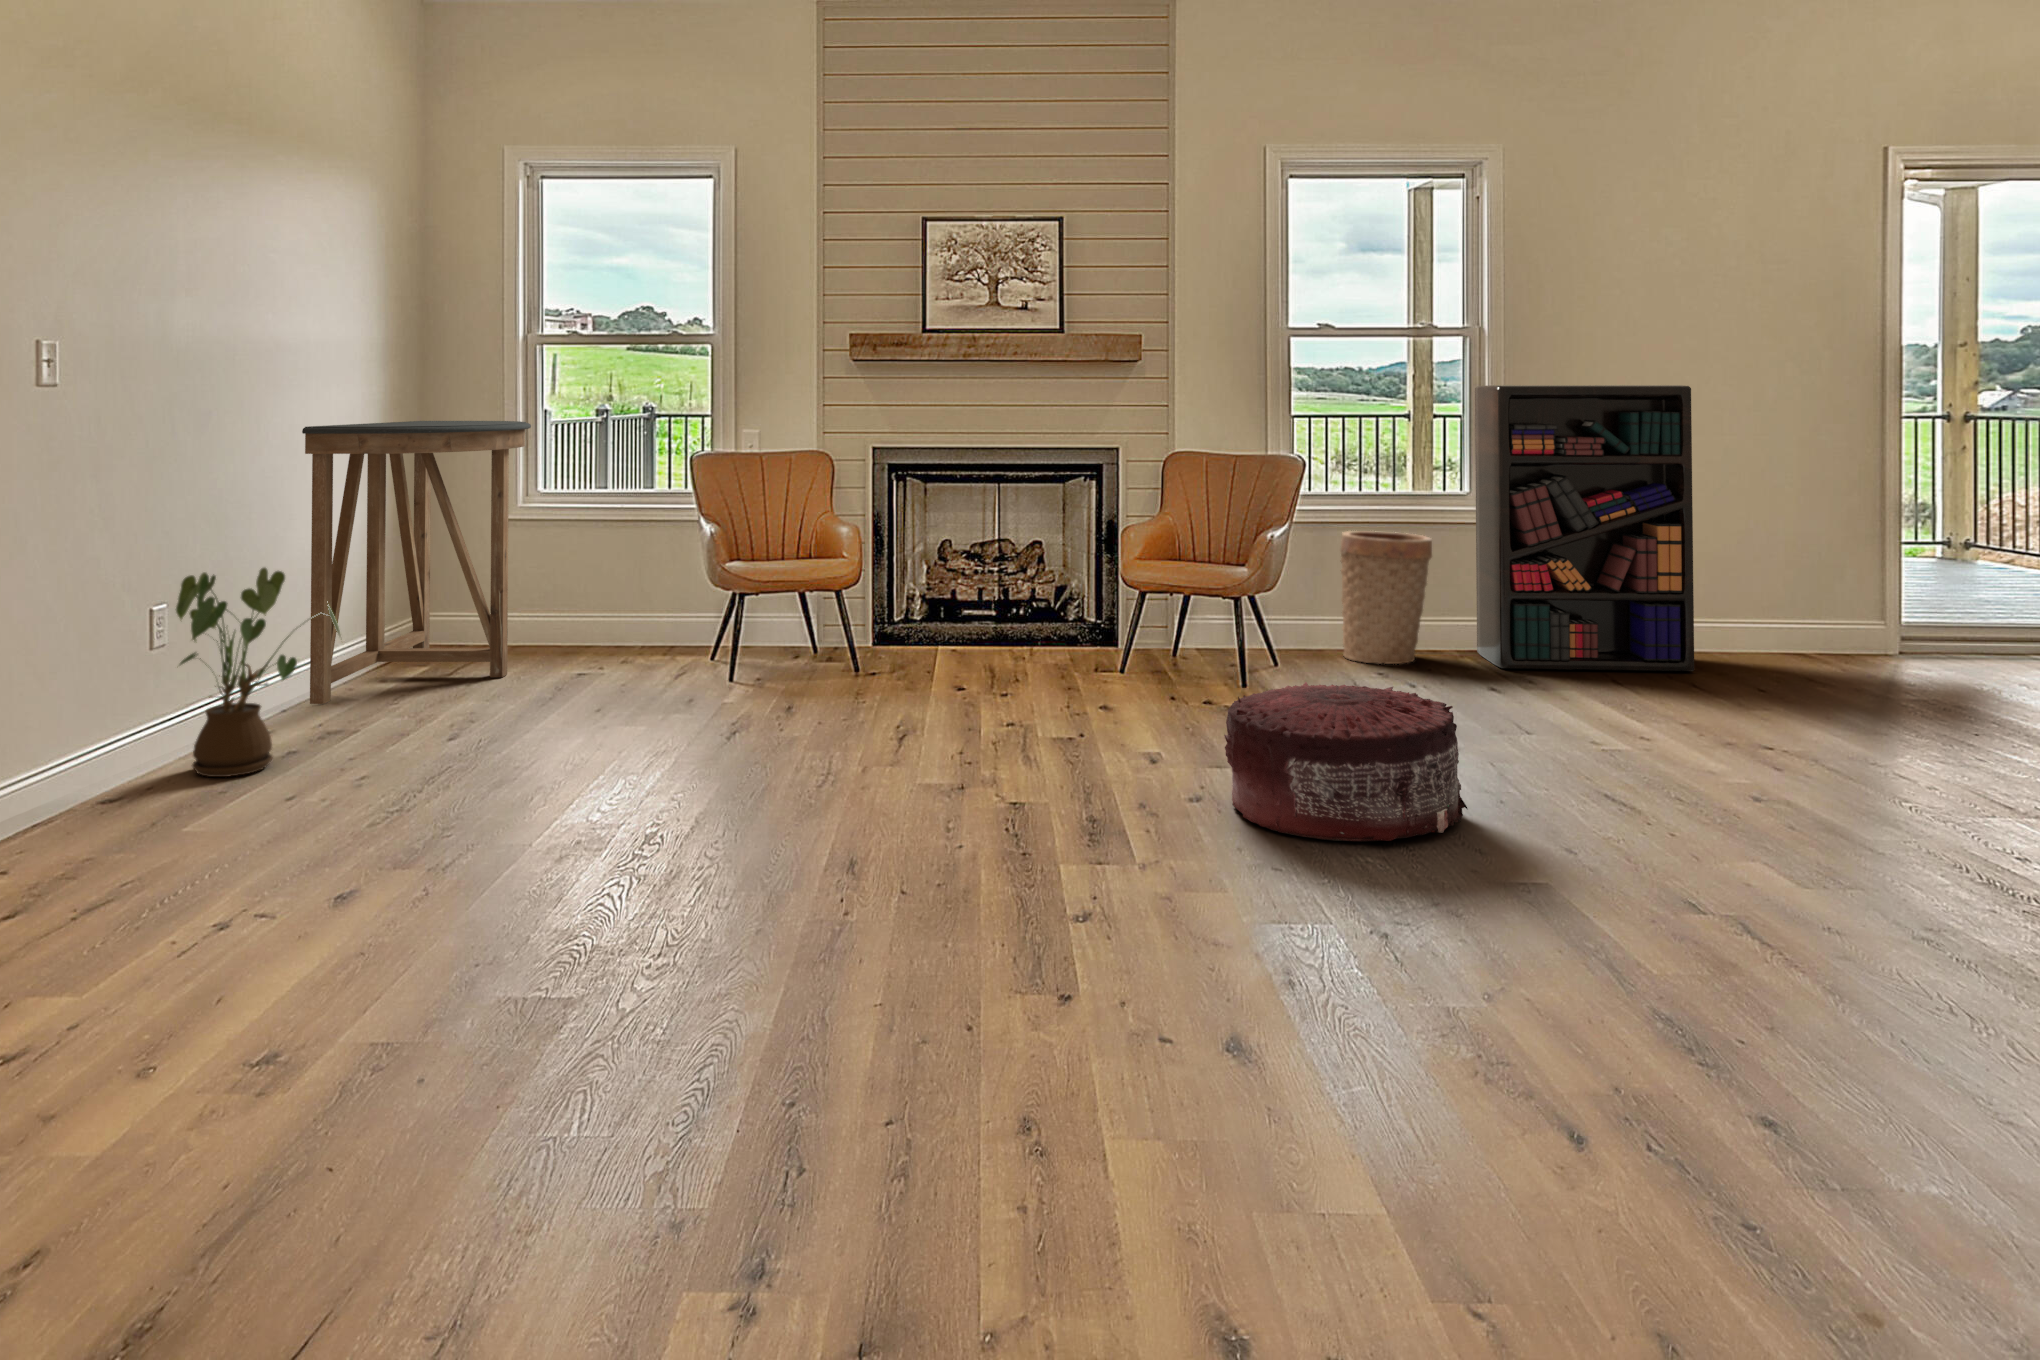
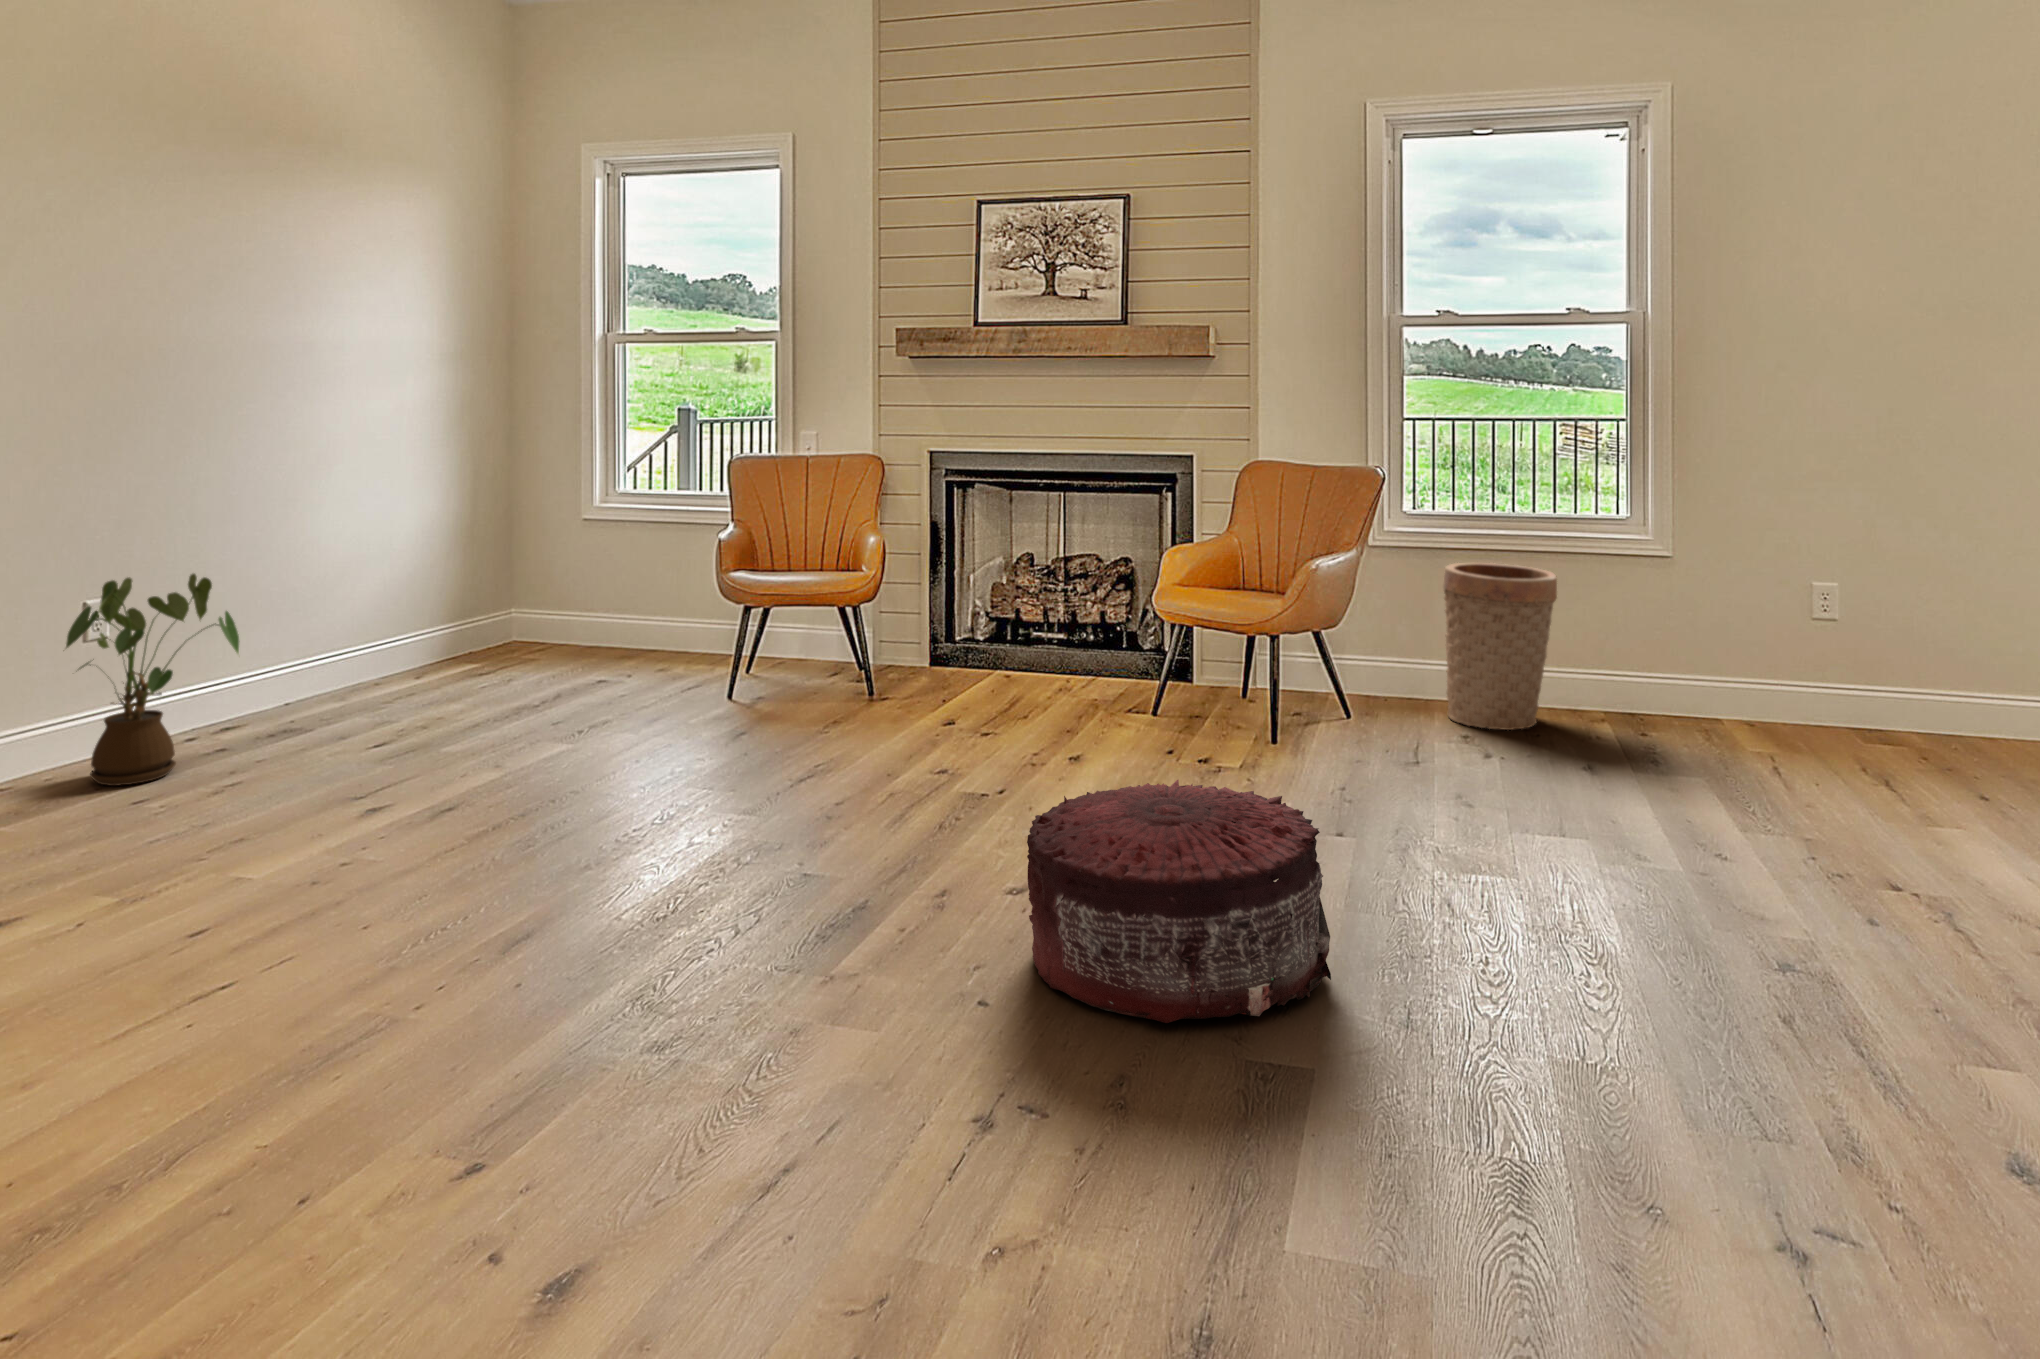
bookshelf: present [1475,385,1694,671] -> none [1626,388,1908,769]
console table: present [302,421,531,704] -> none [300,419,579,704]

